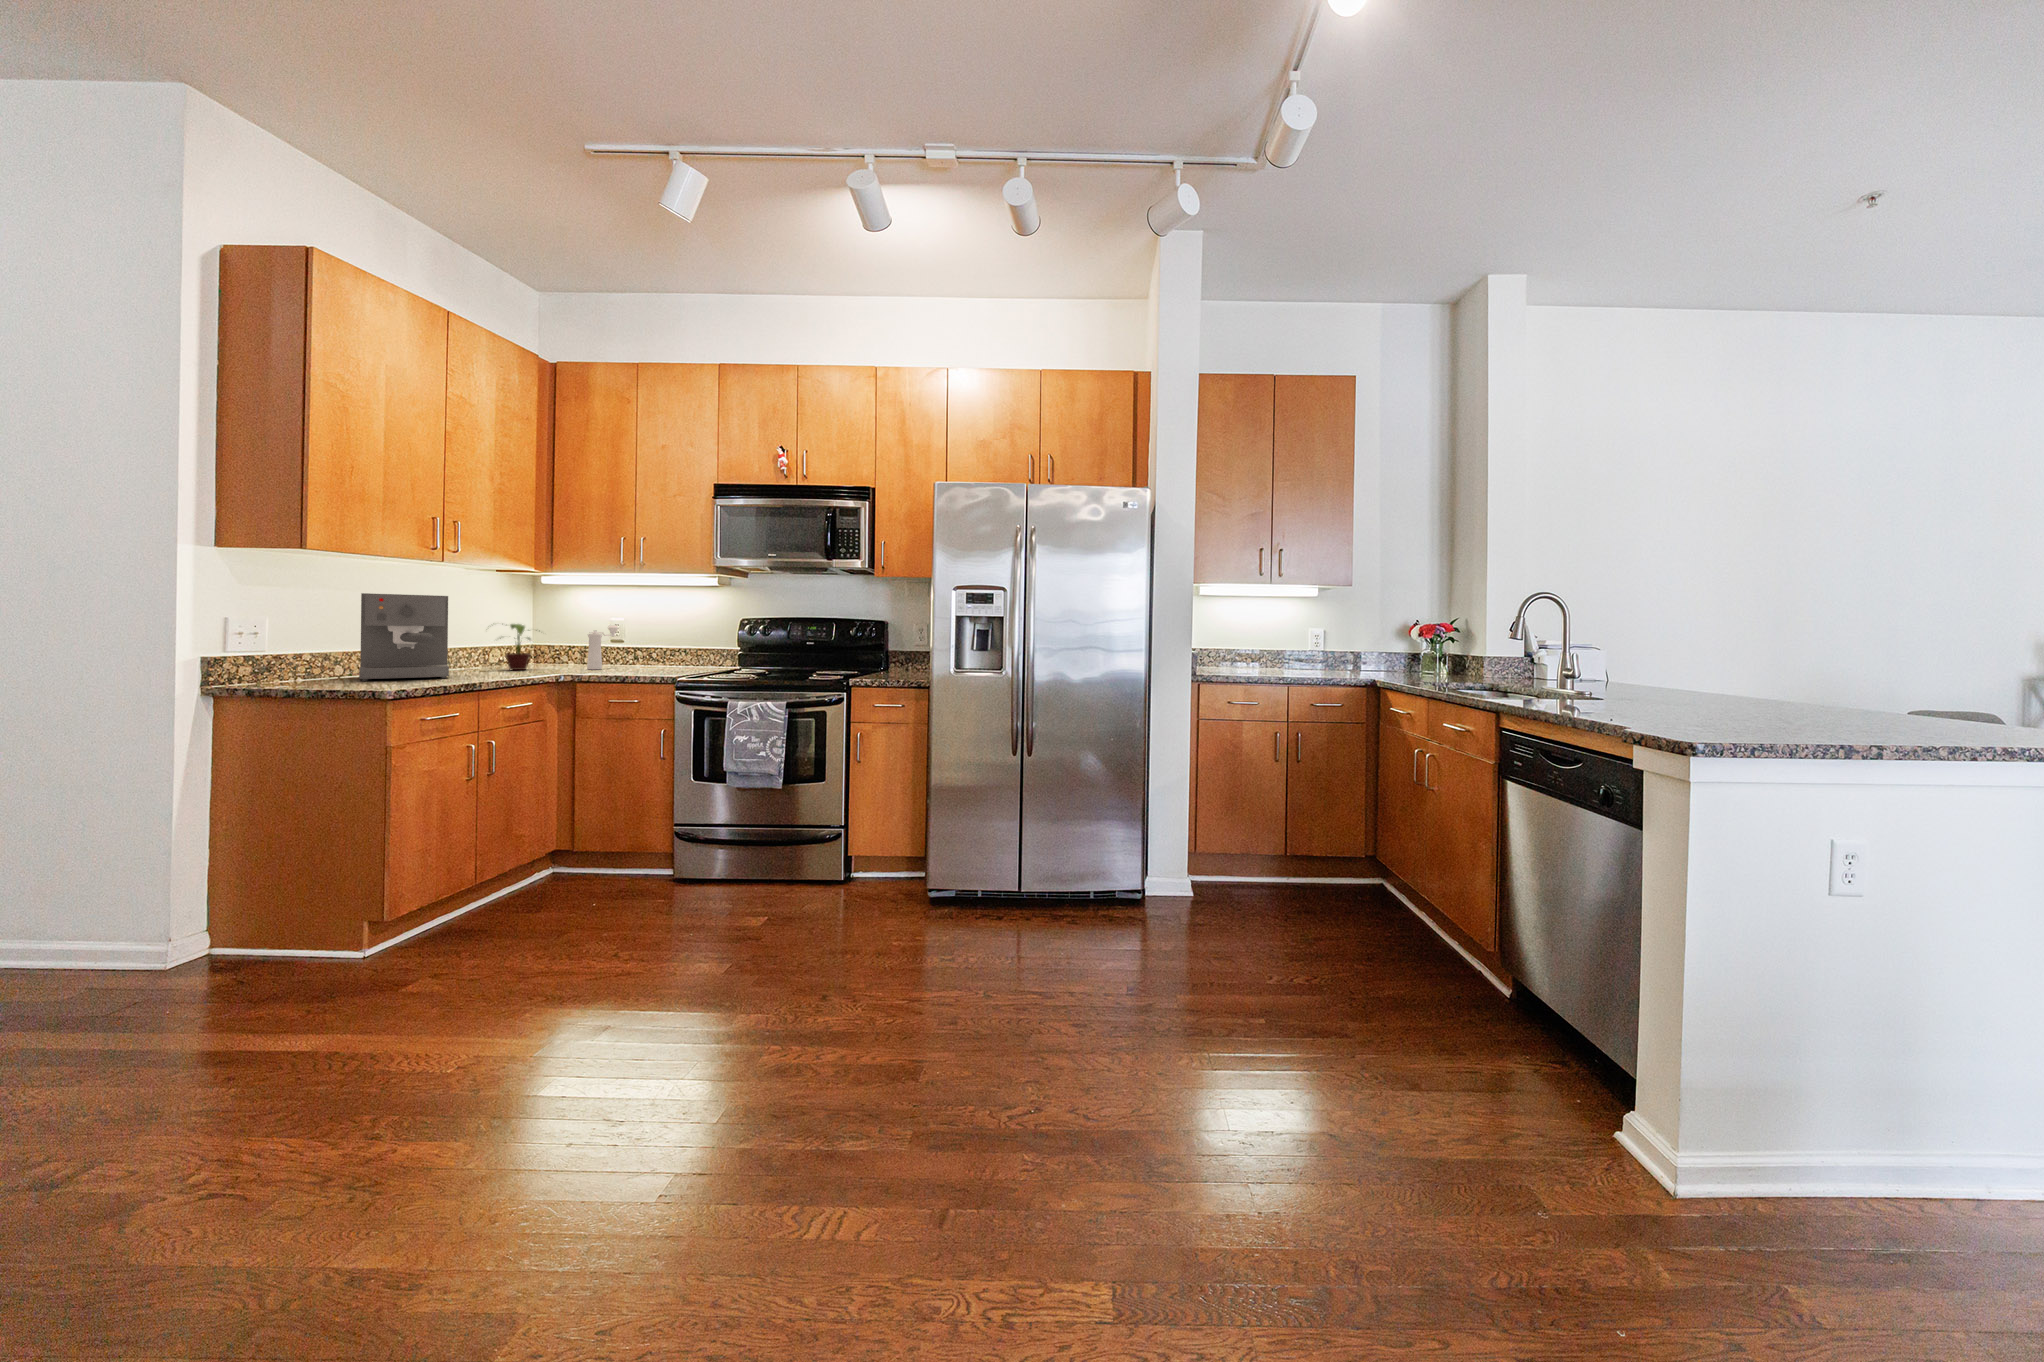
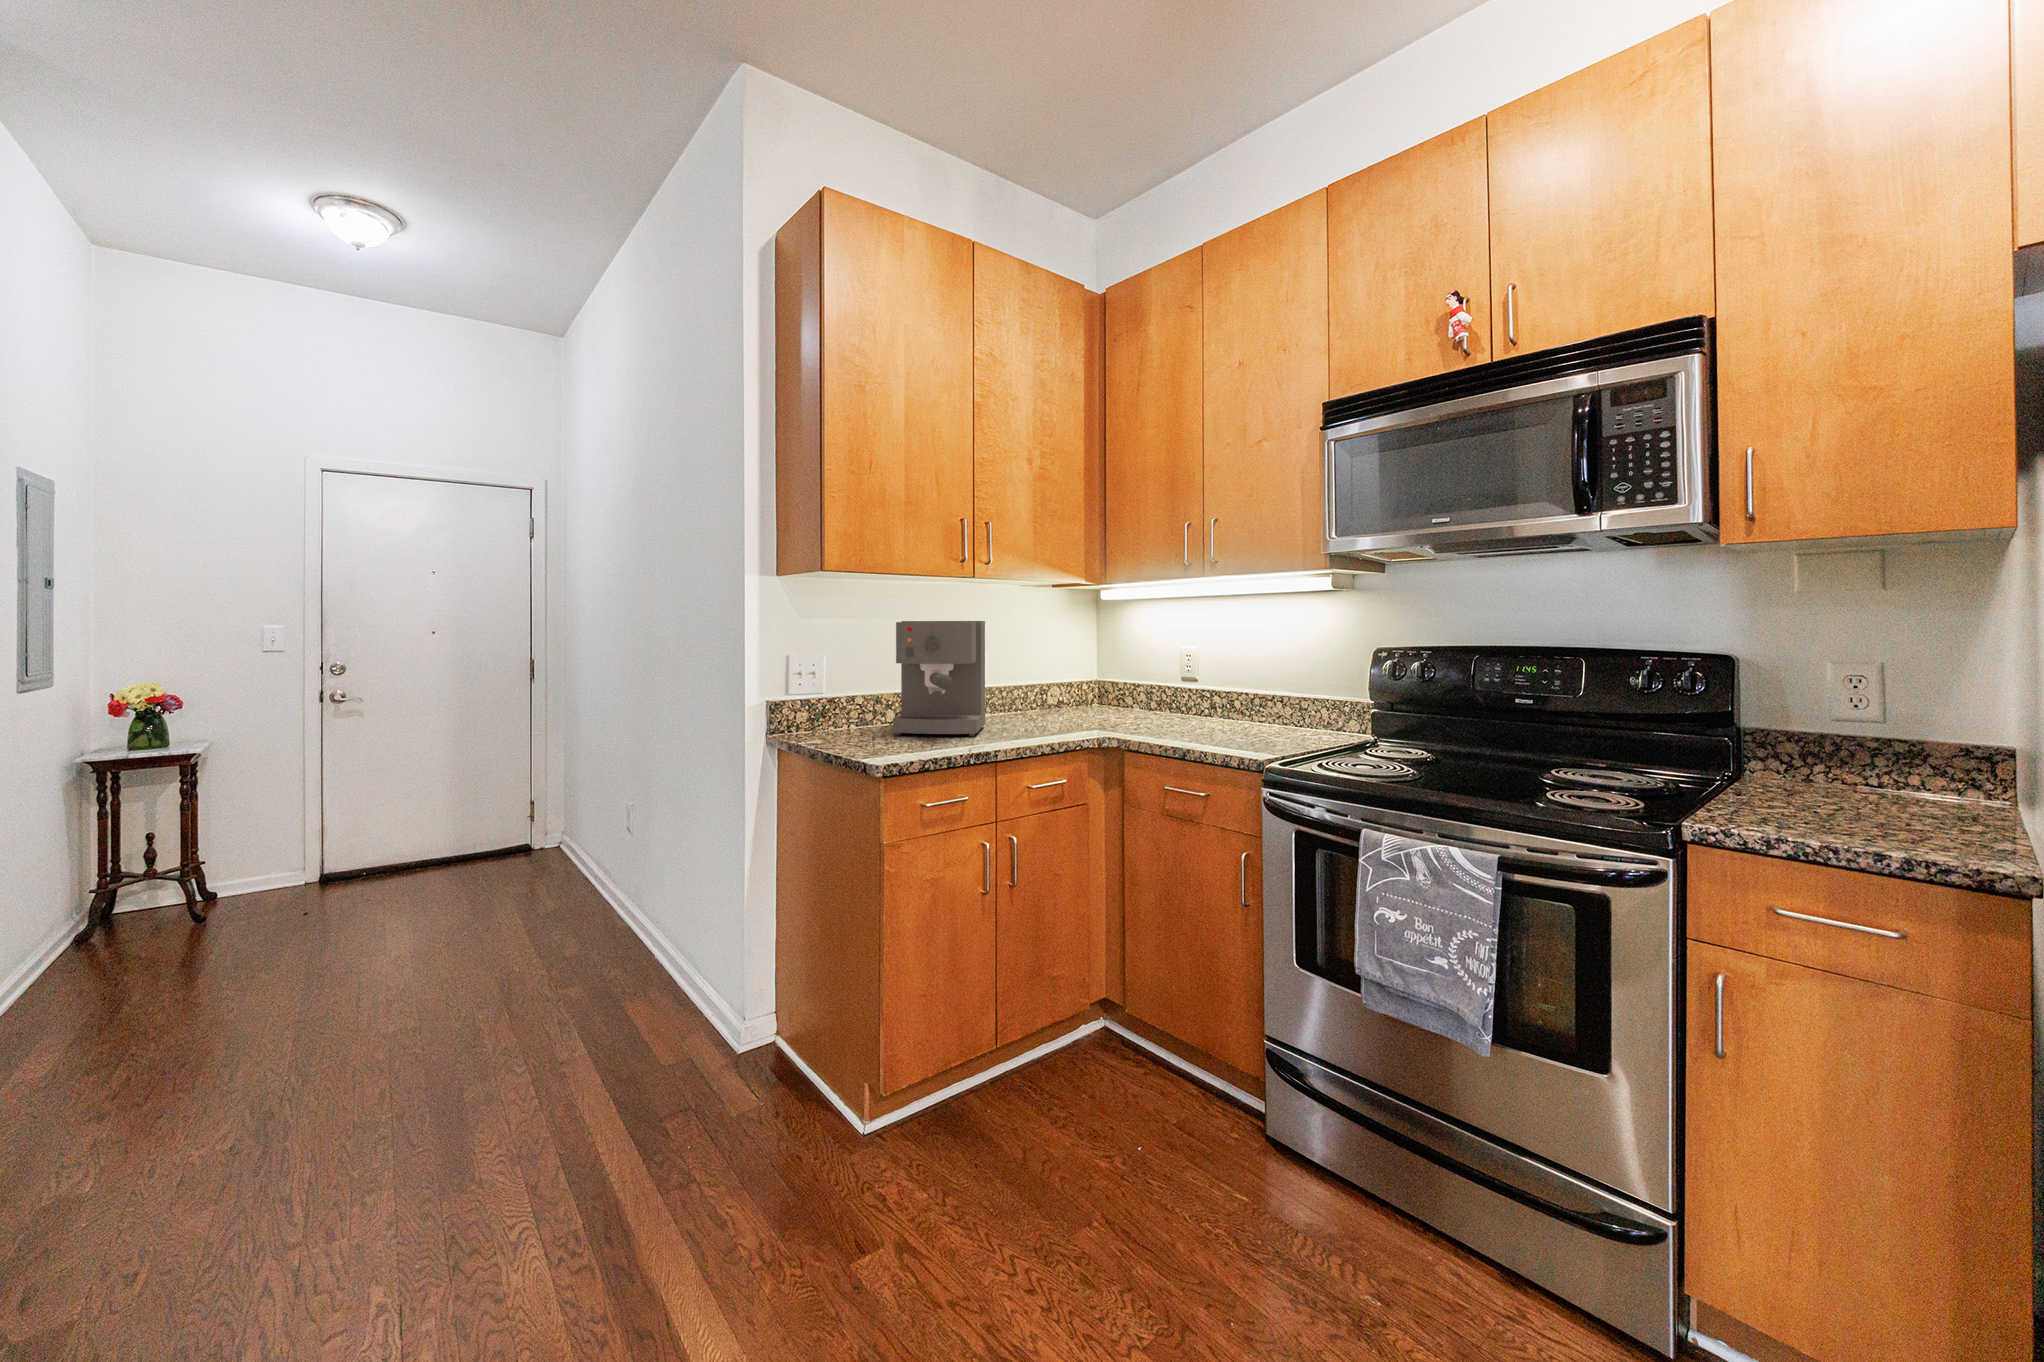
potted plant: present [500,624,531,670] -> none [1030,655,1097,722]
pepper mill: present [587,625,618,670] -> none [1144,658,1186,727]

